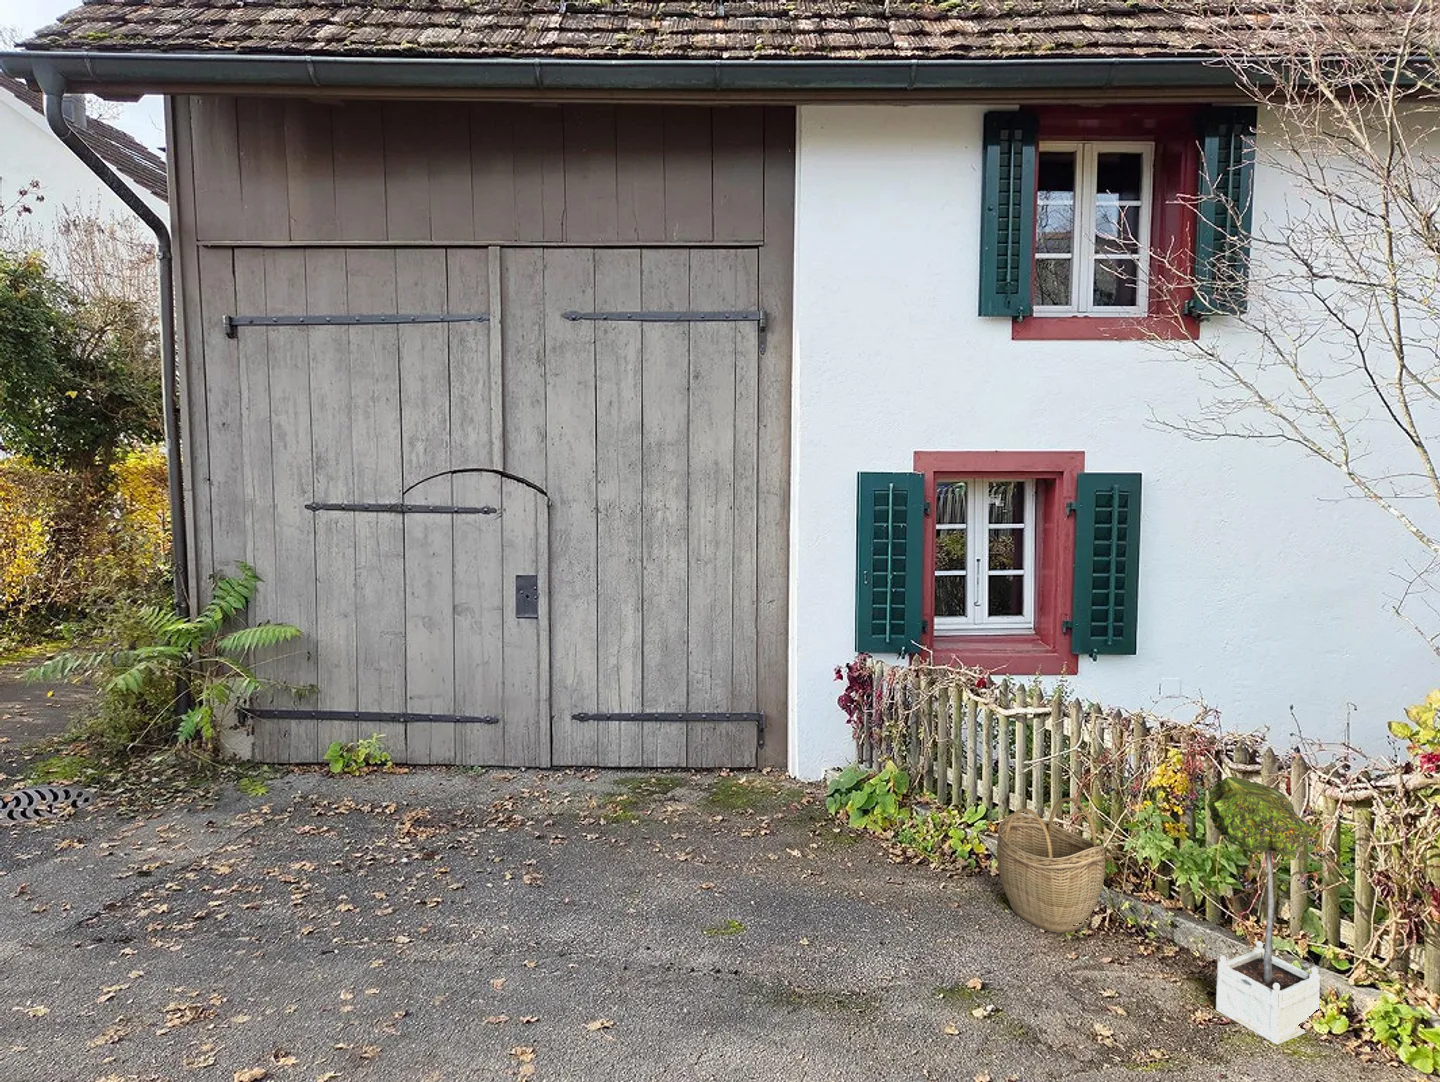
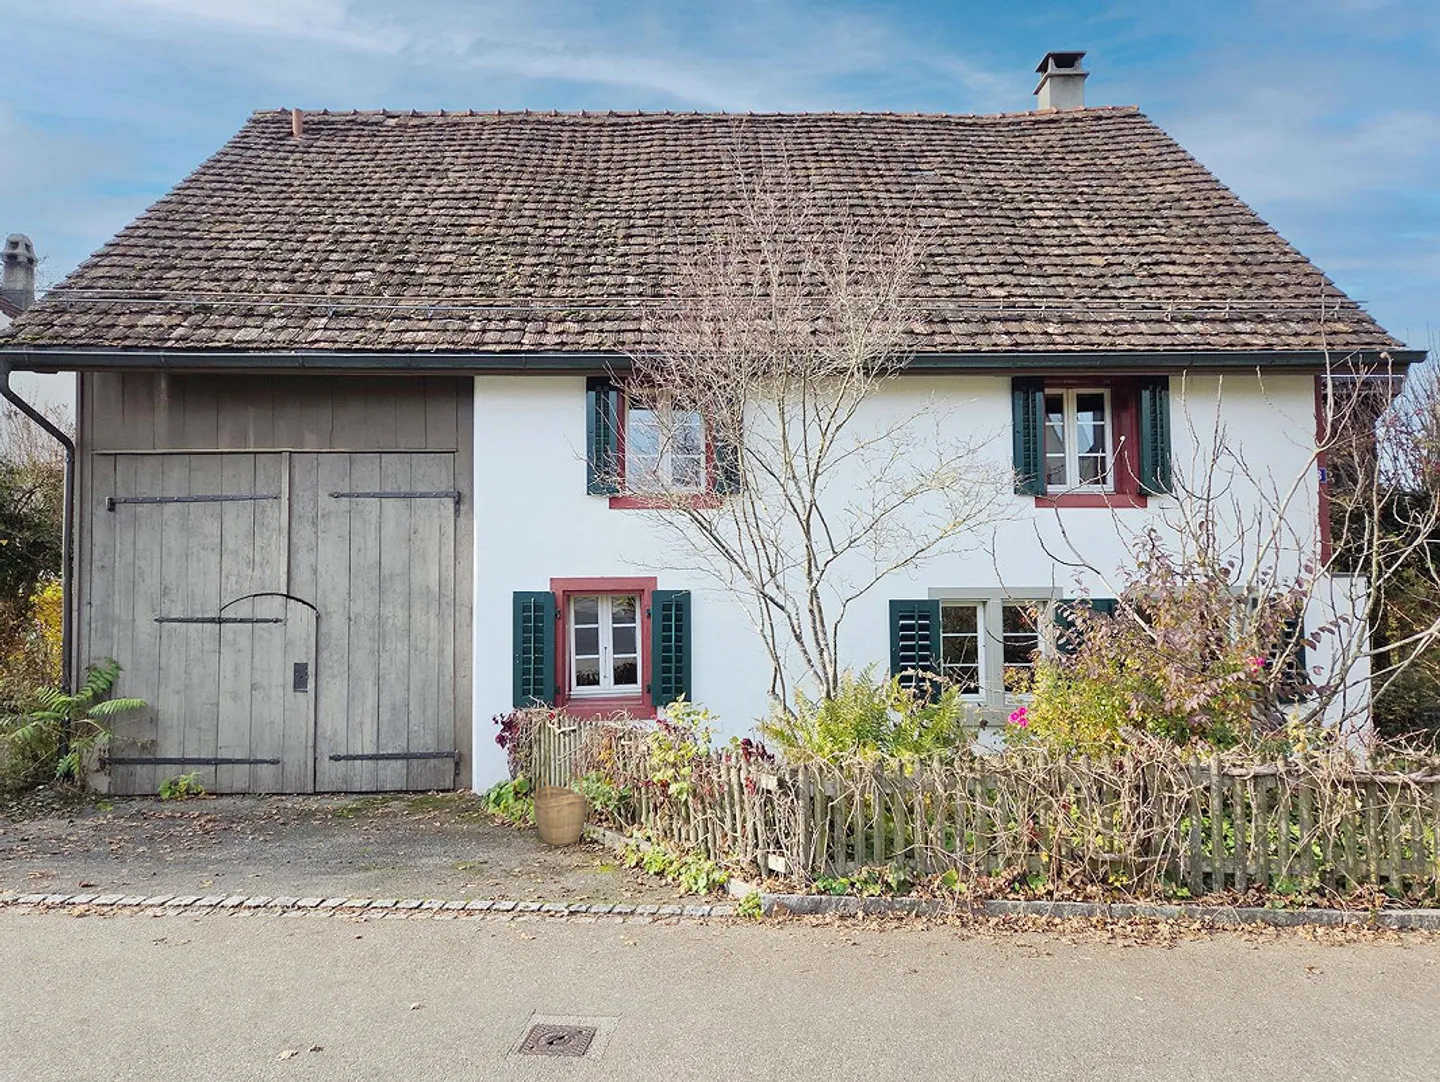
potted tree: present [1207,777,1320,1045] -> none [594,741,646,872]

